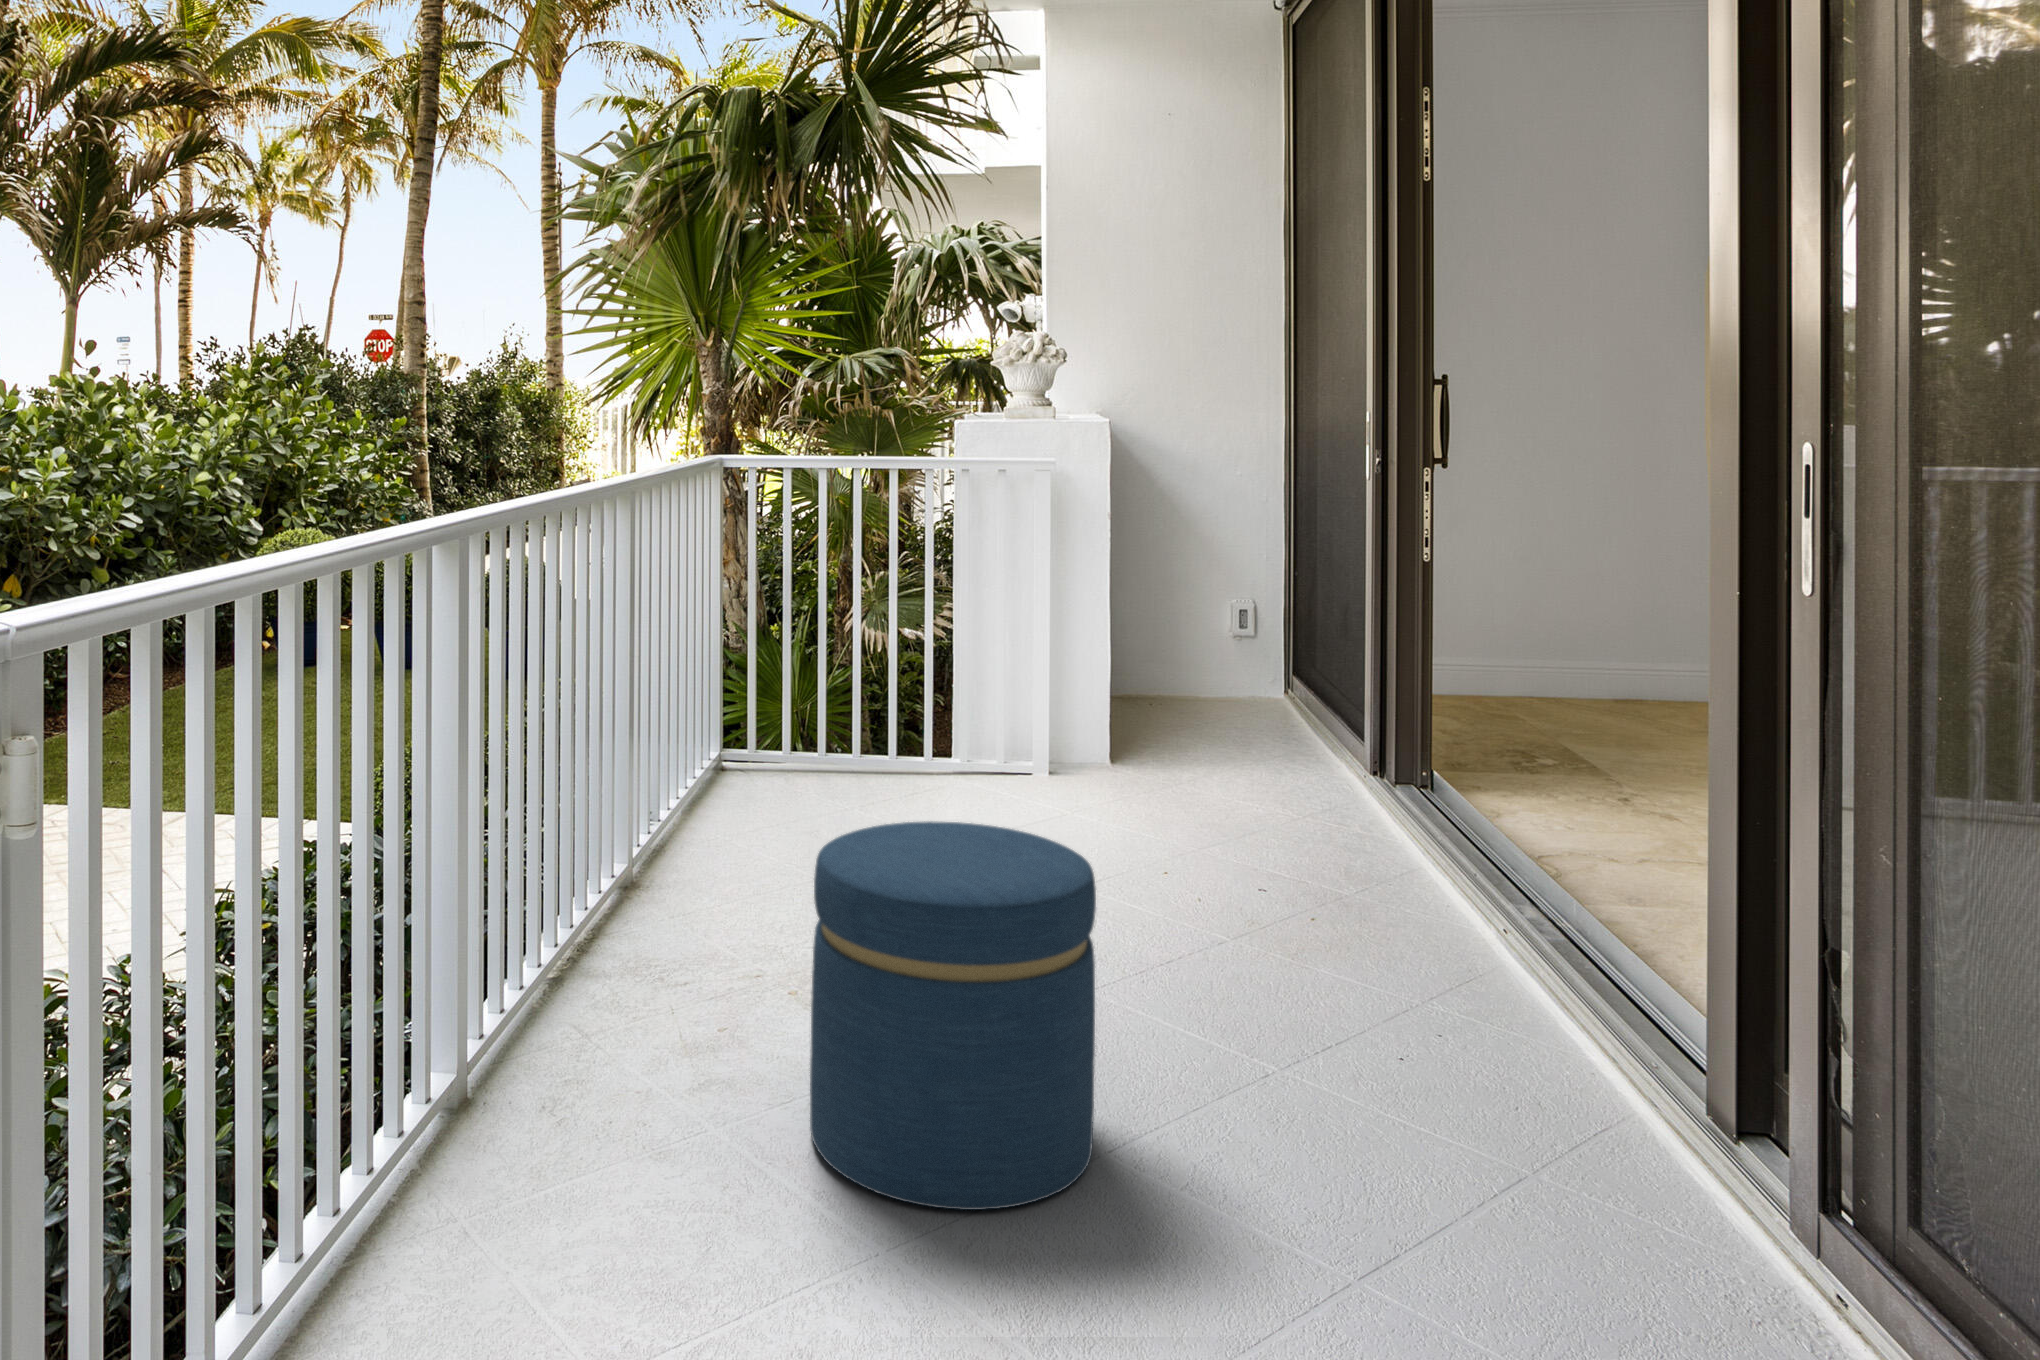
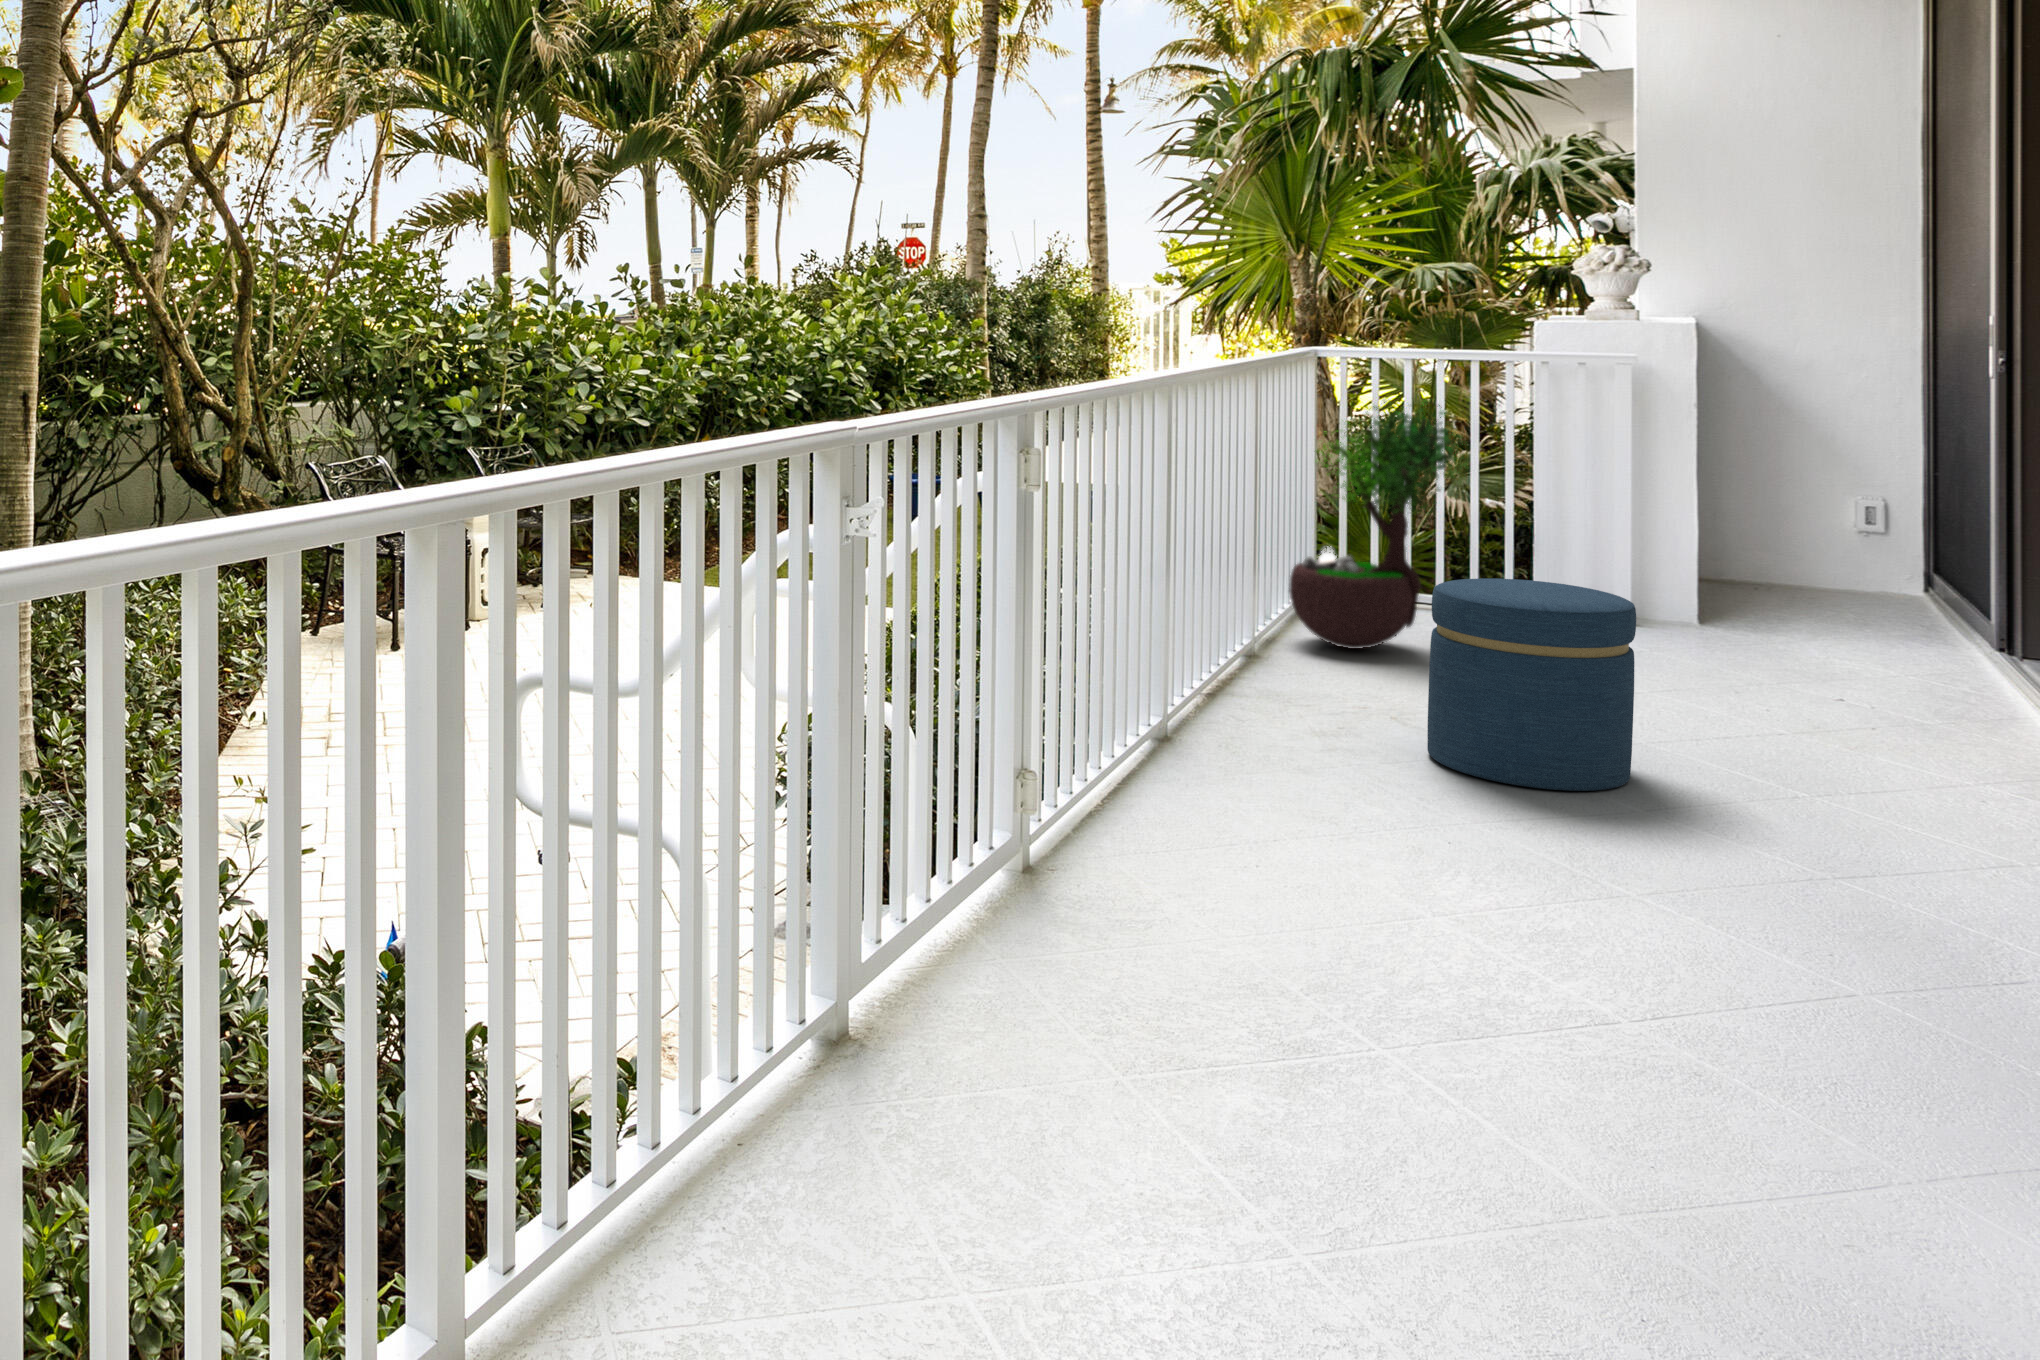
potted tree: none [661,509,877,879] -> present [1289,400,1466,649]

